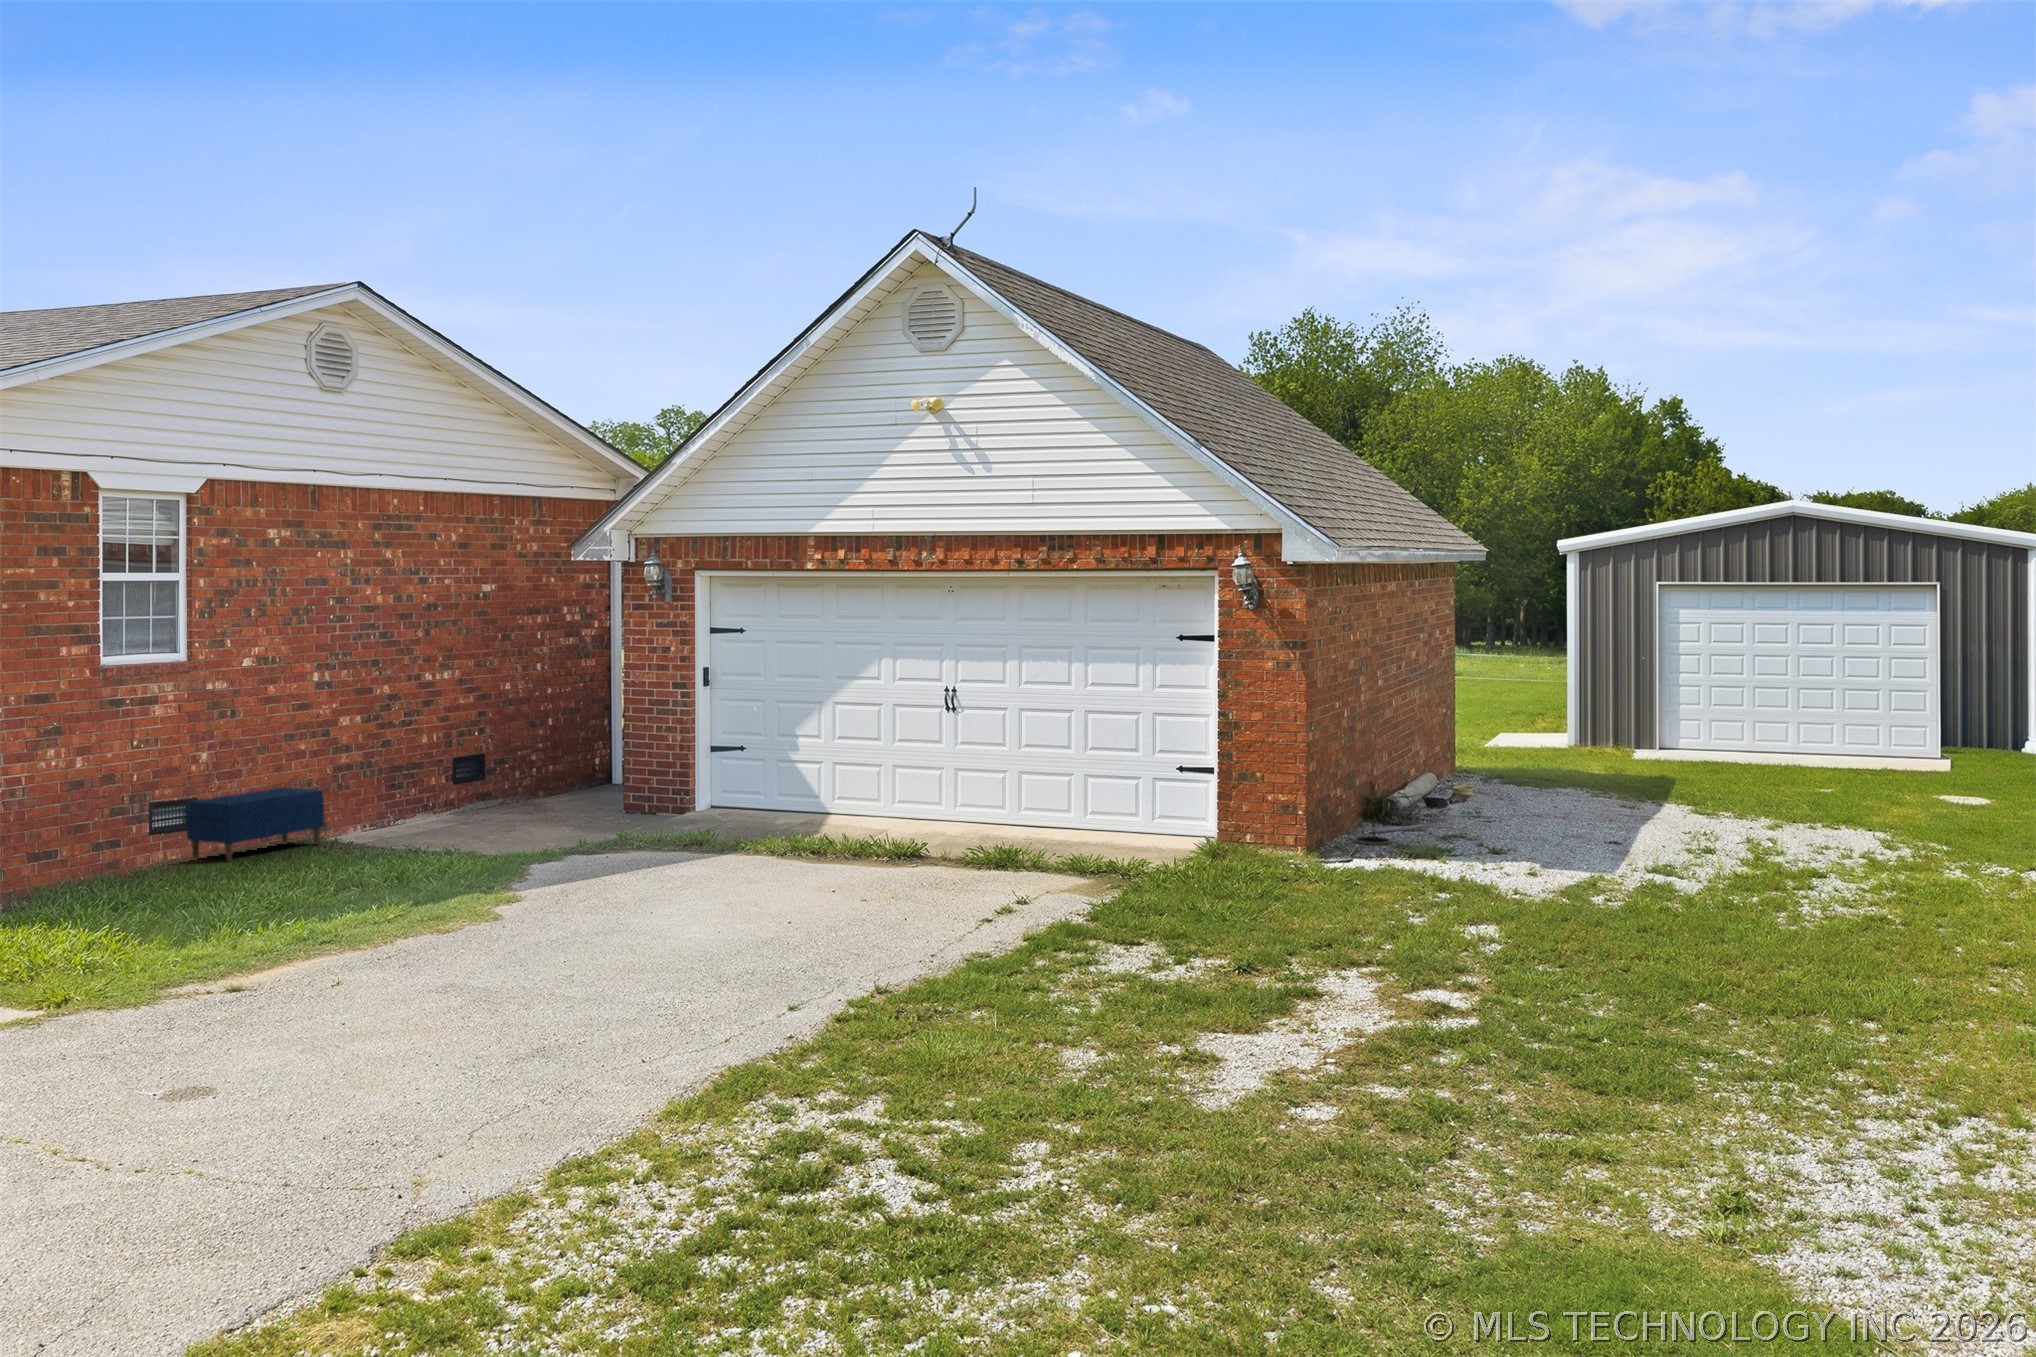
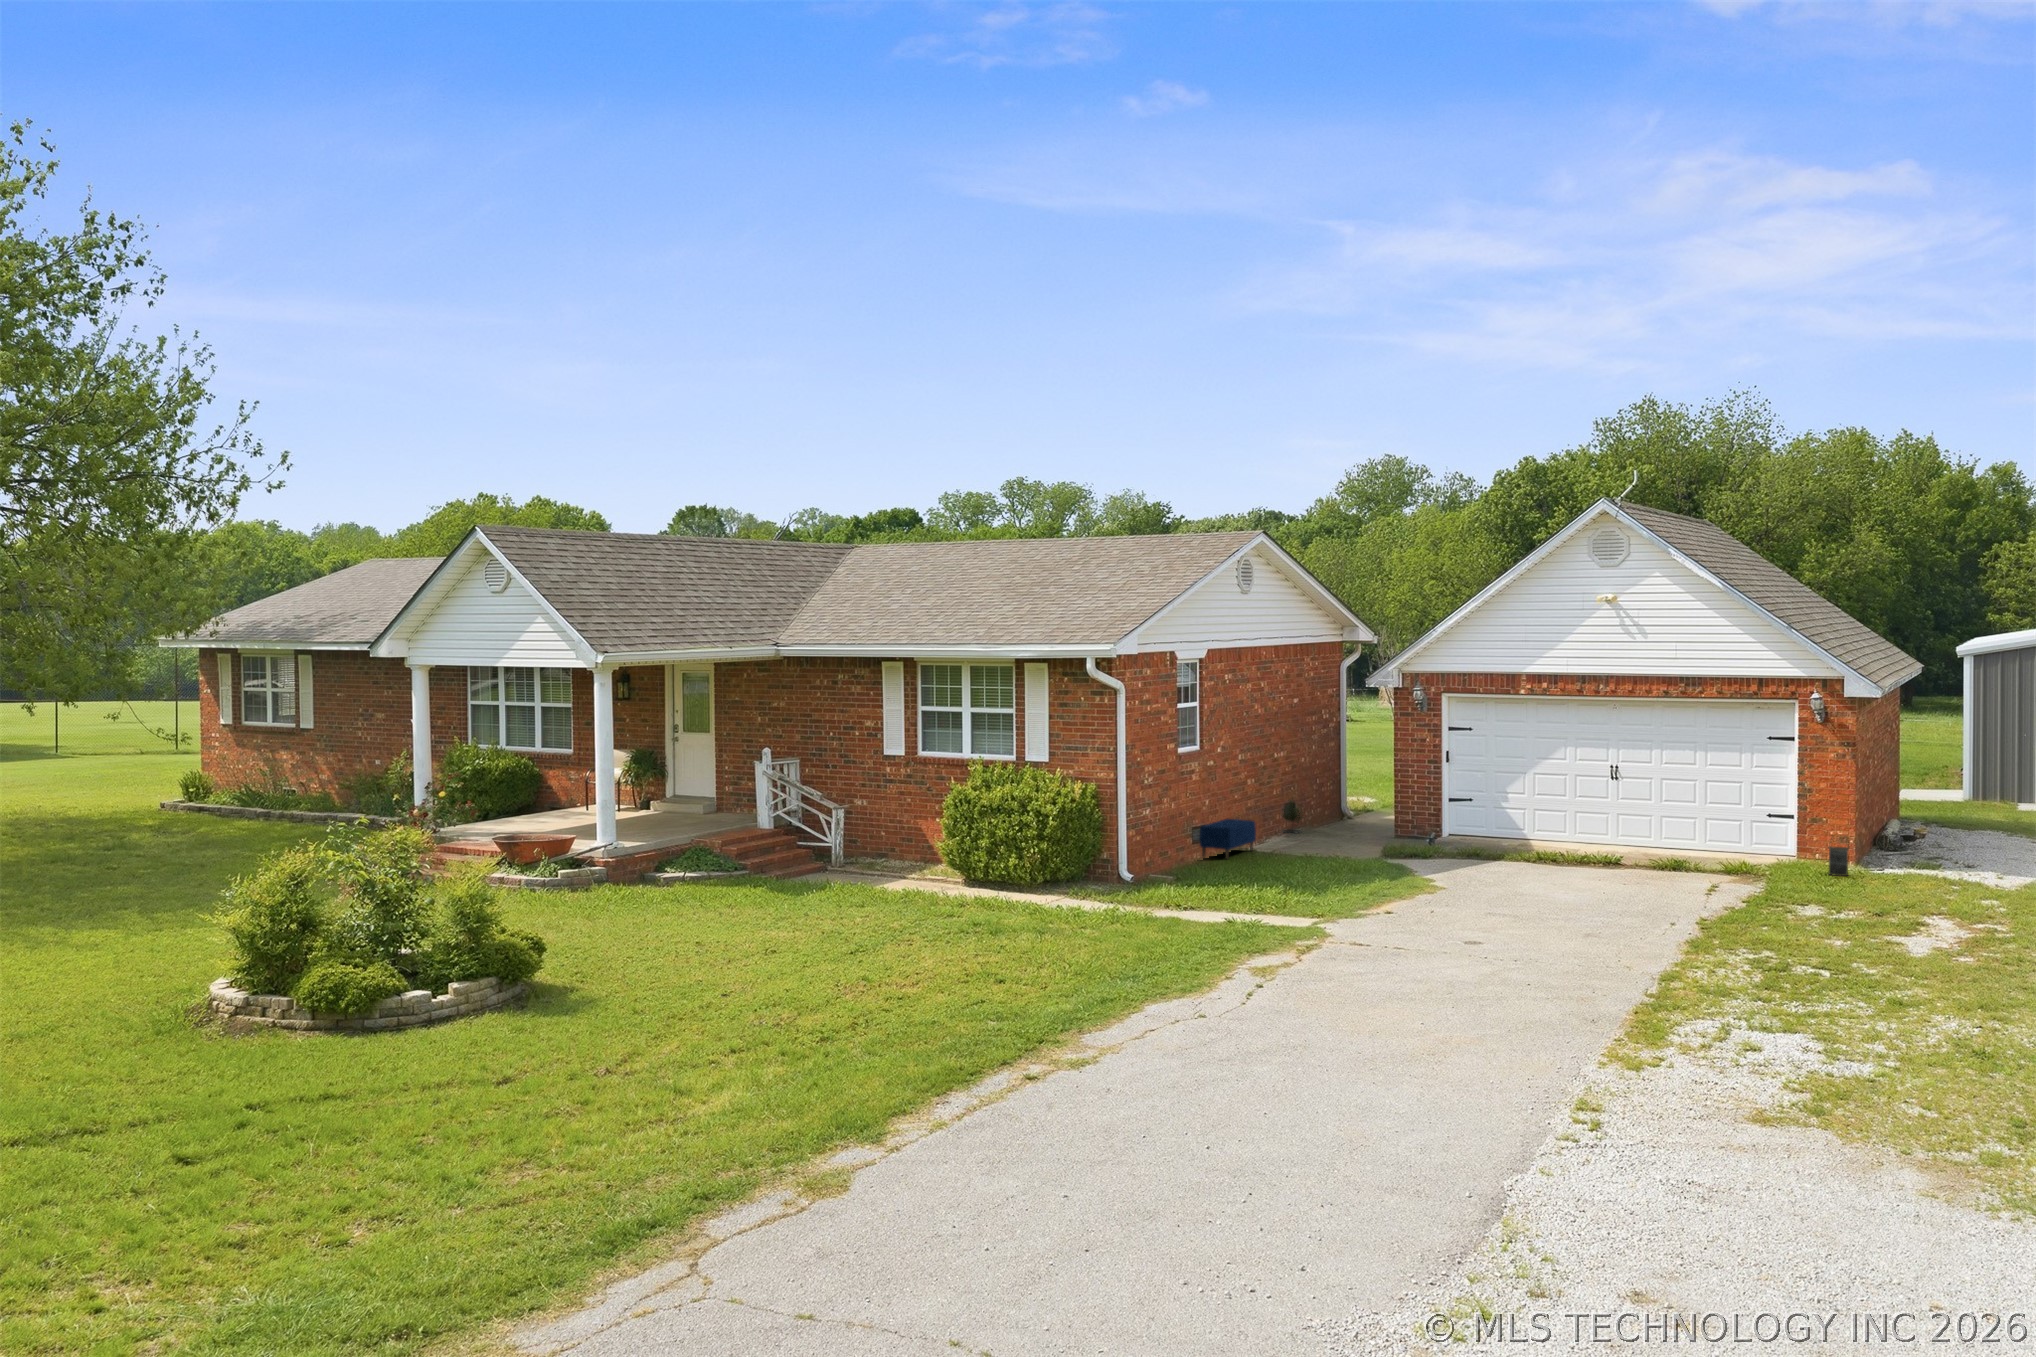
potted tree: present [1354,779,1394,845] -> present [1283,801,1302,833]
basket: none [1258,804,1292,876] -> present [1828,837,1849,876]

